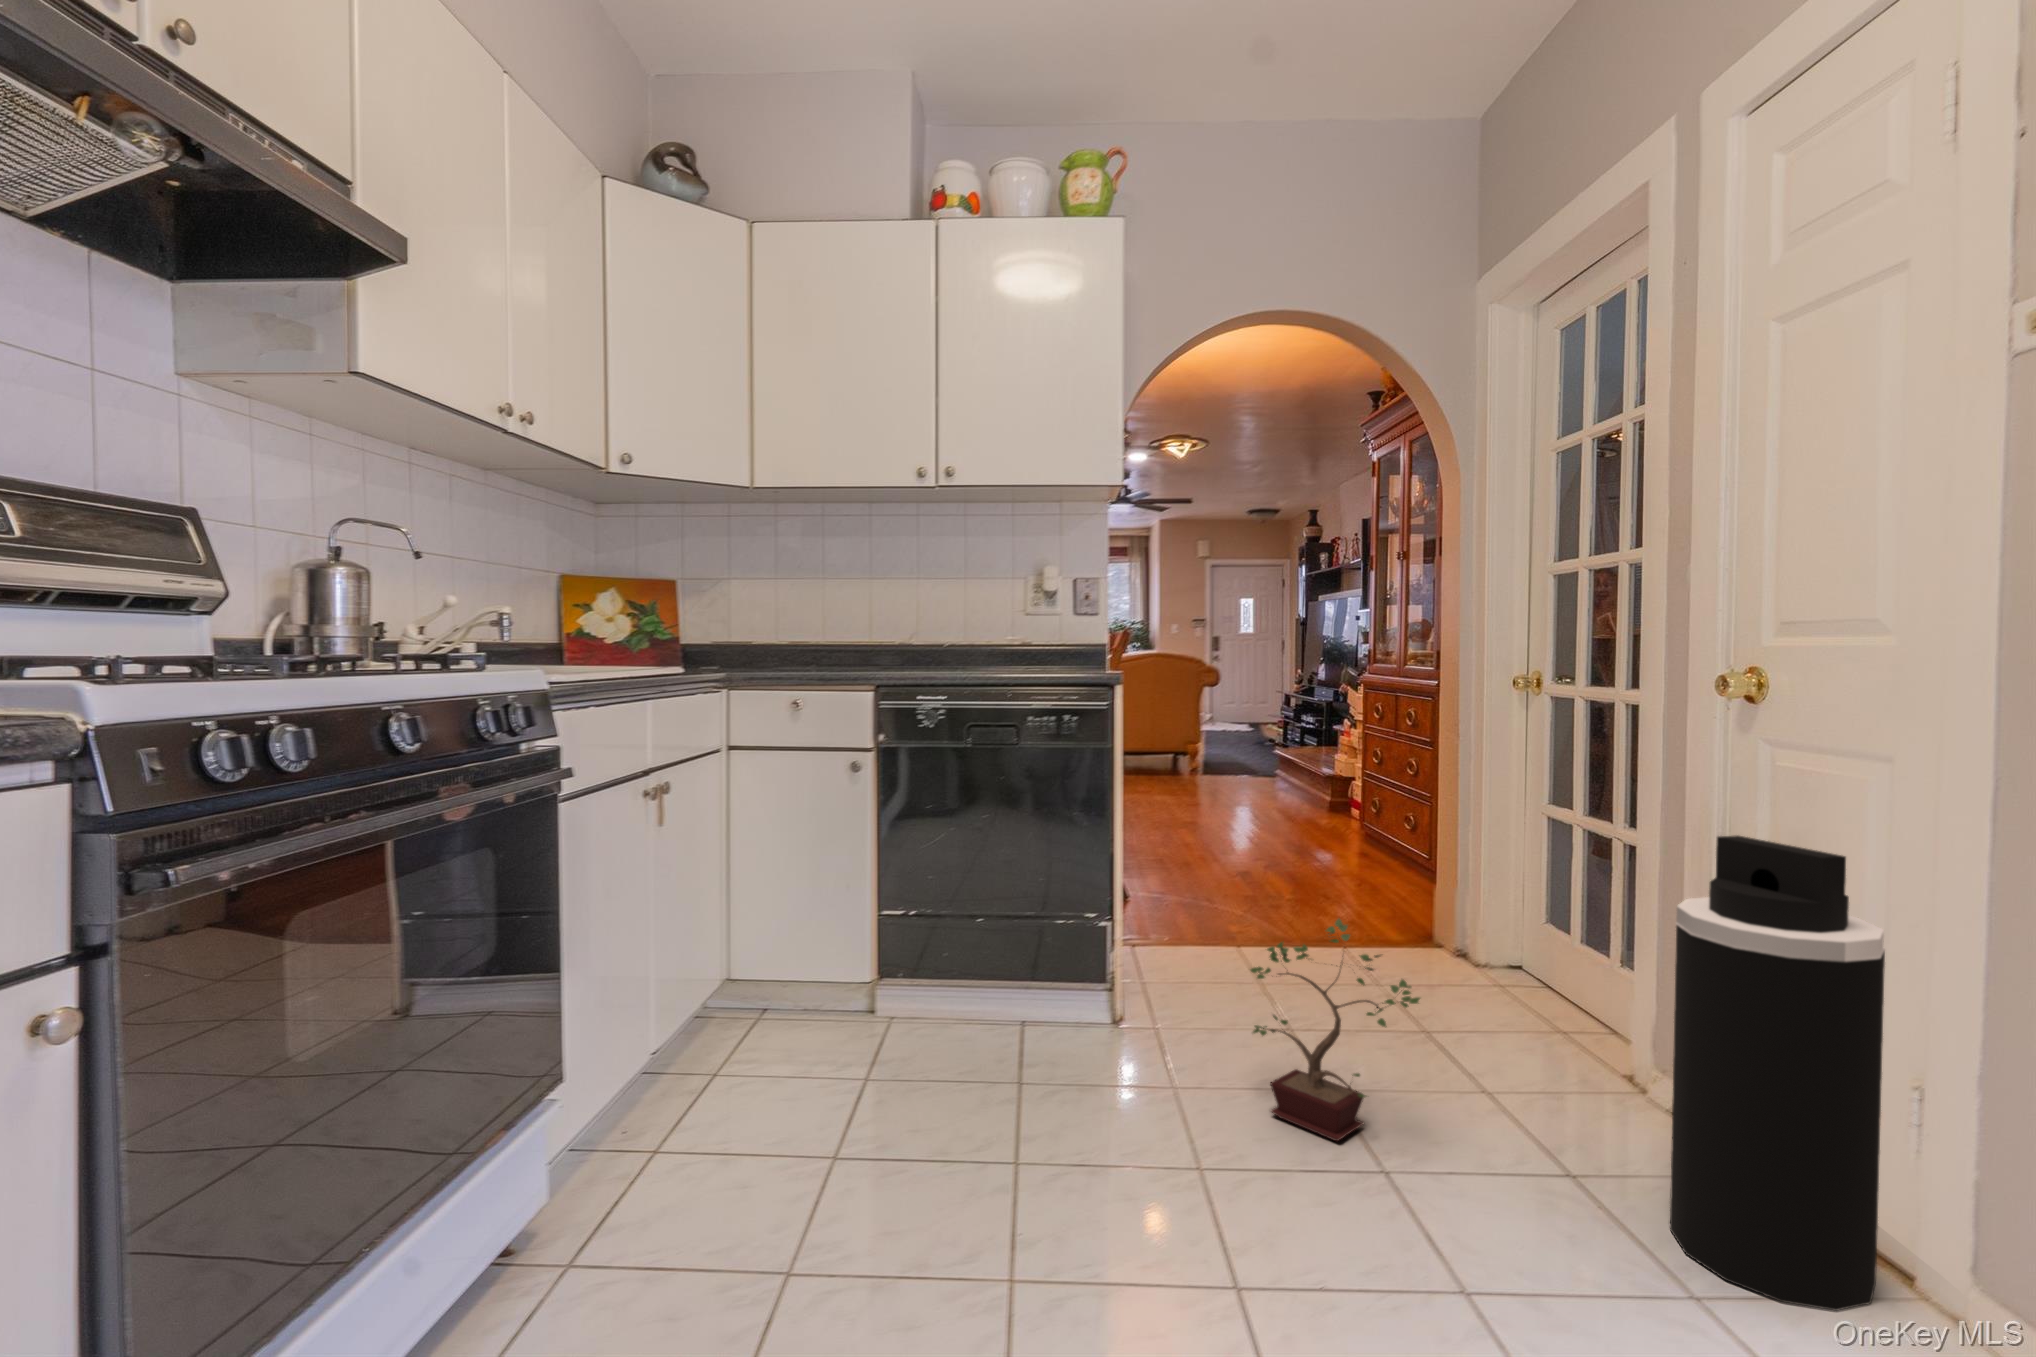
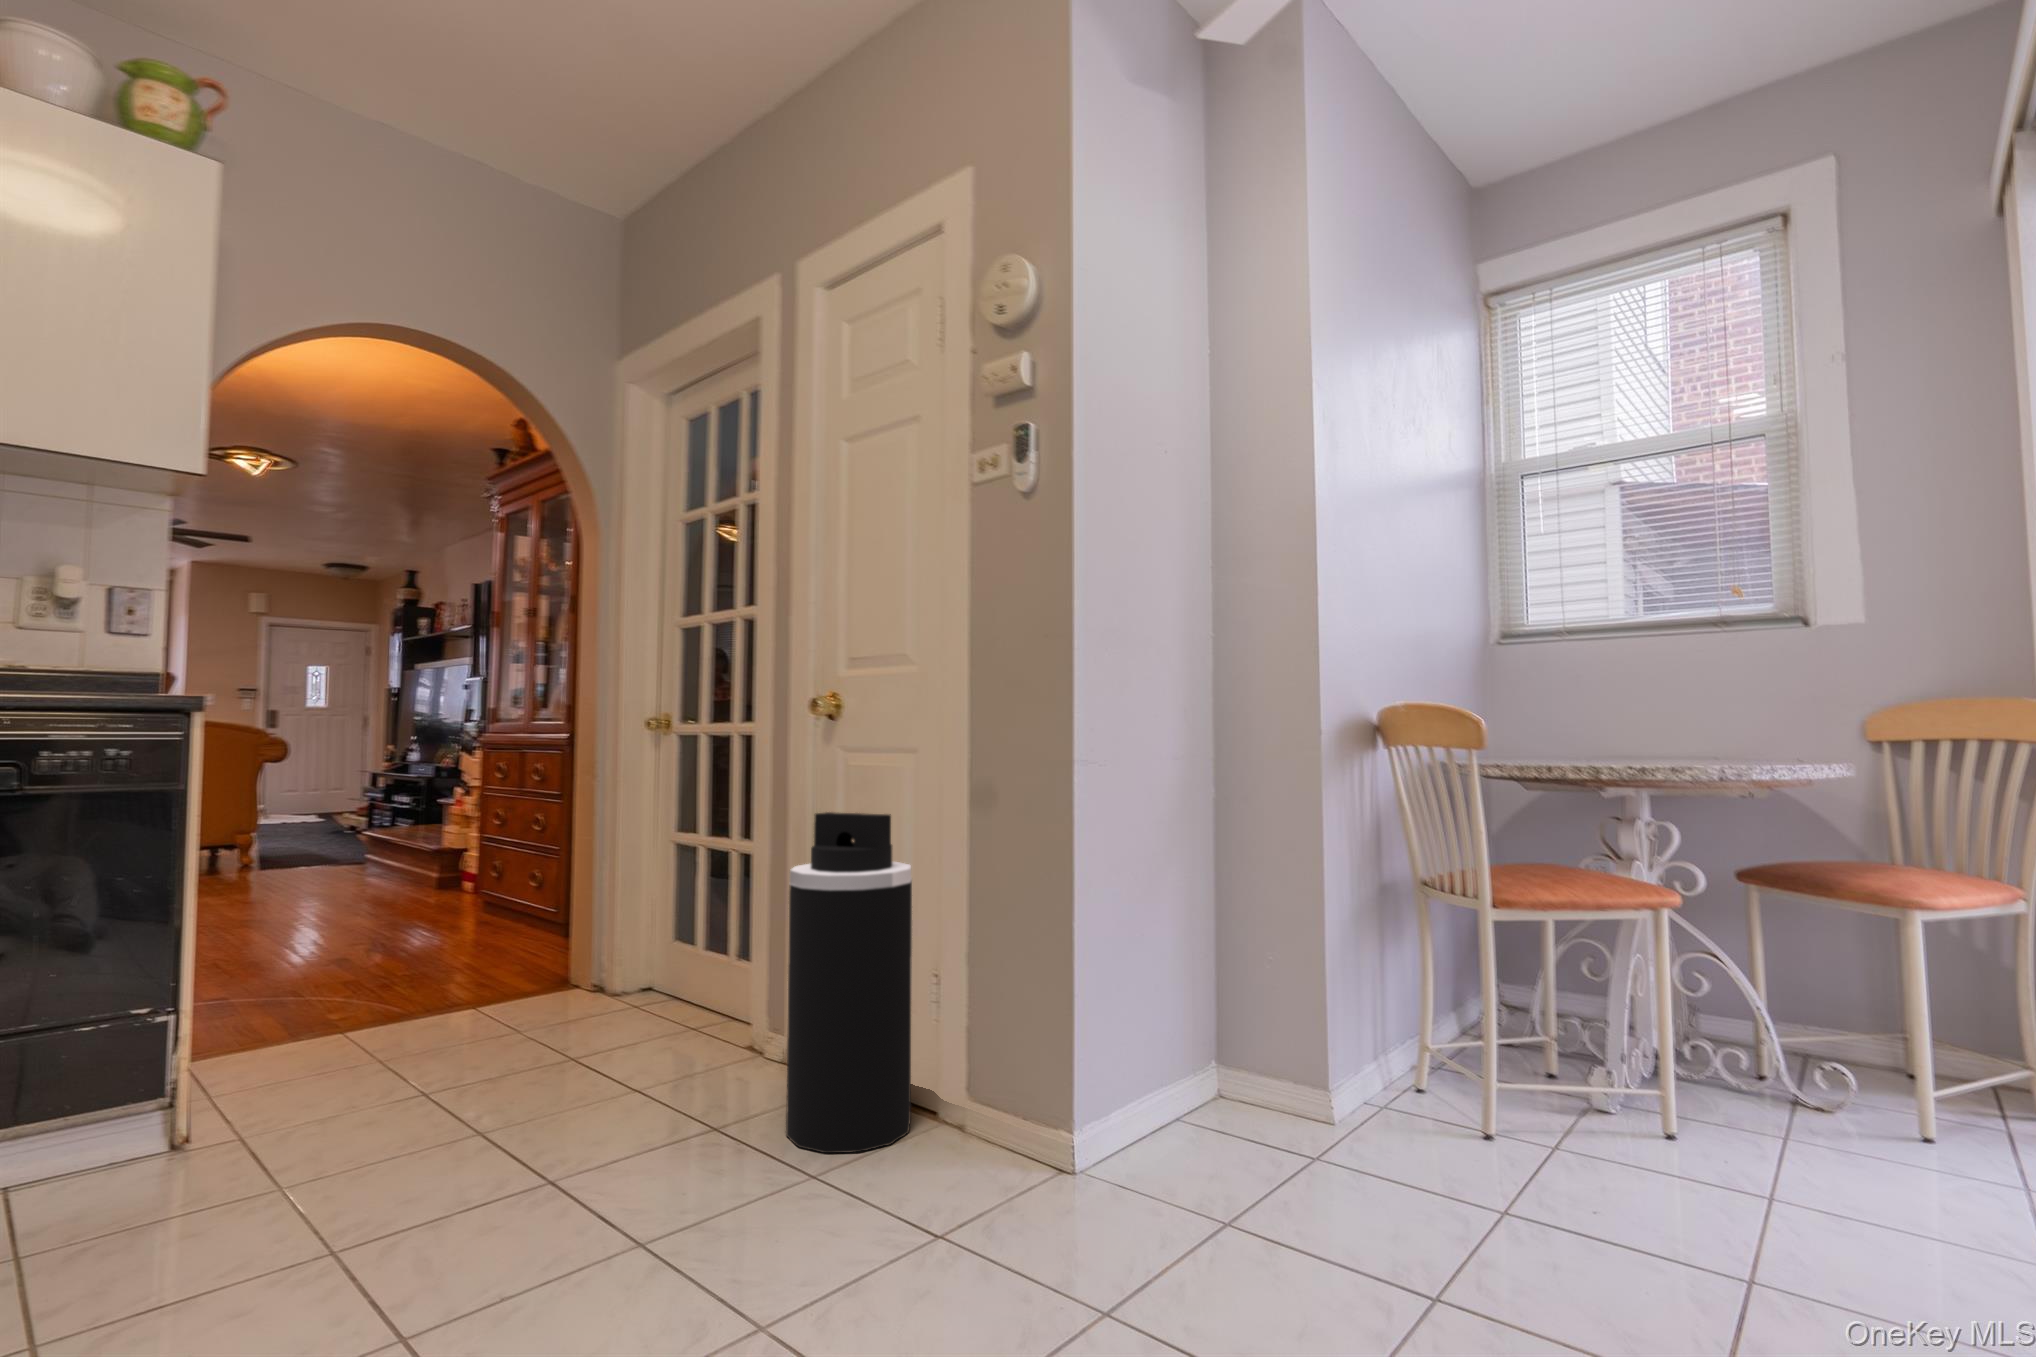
potted plant: present [1250,919,1420,1141] -> none [387,938,587,1173]

